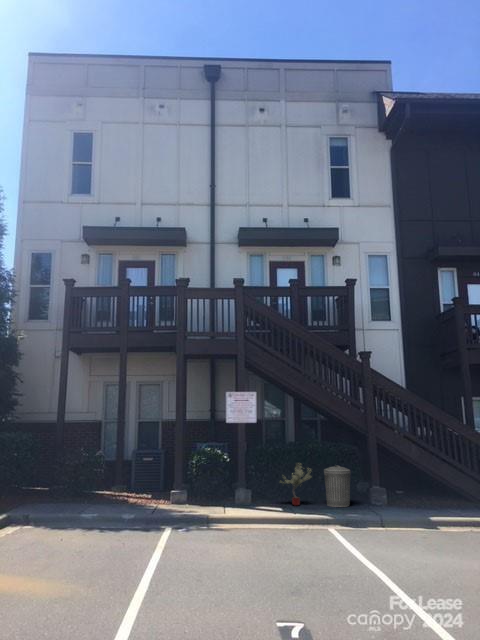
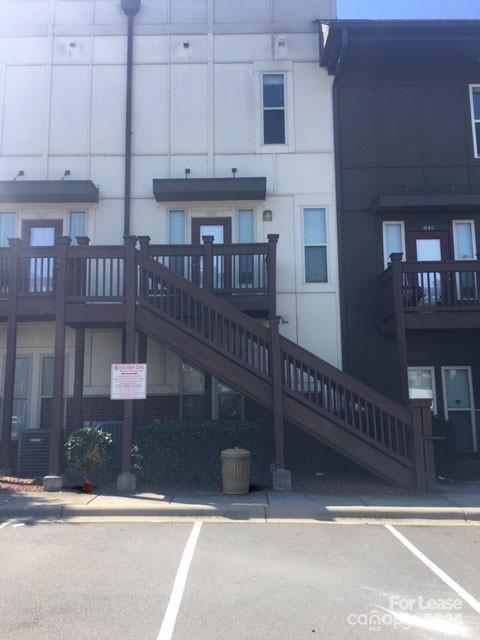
potted tree: present [281,465,311,506] -> present [71,445,106,492]

